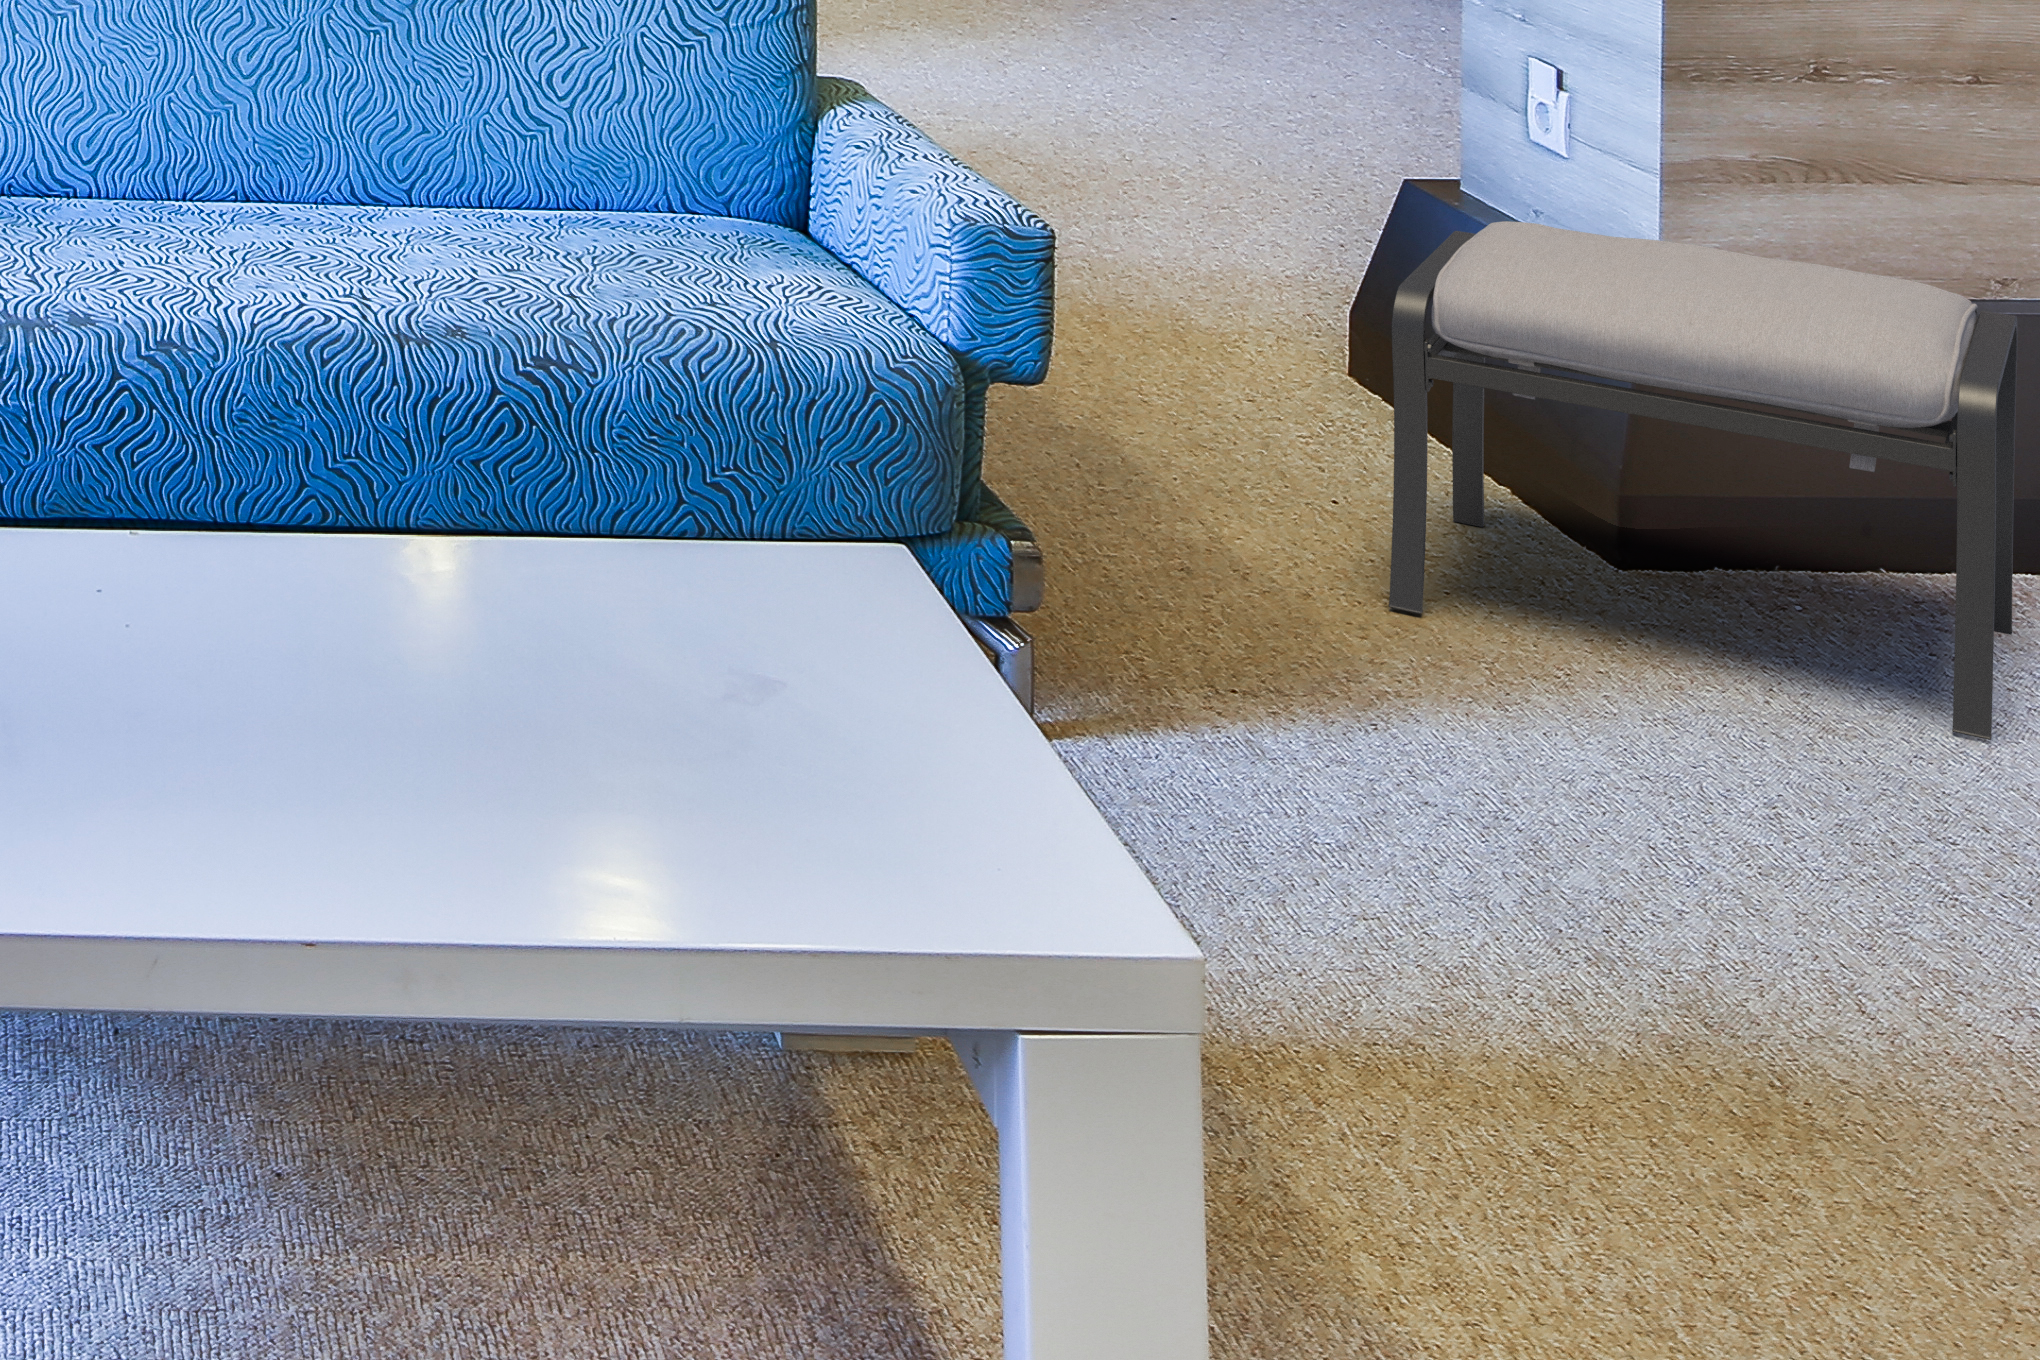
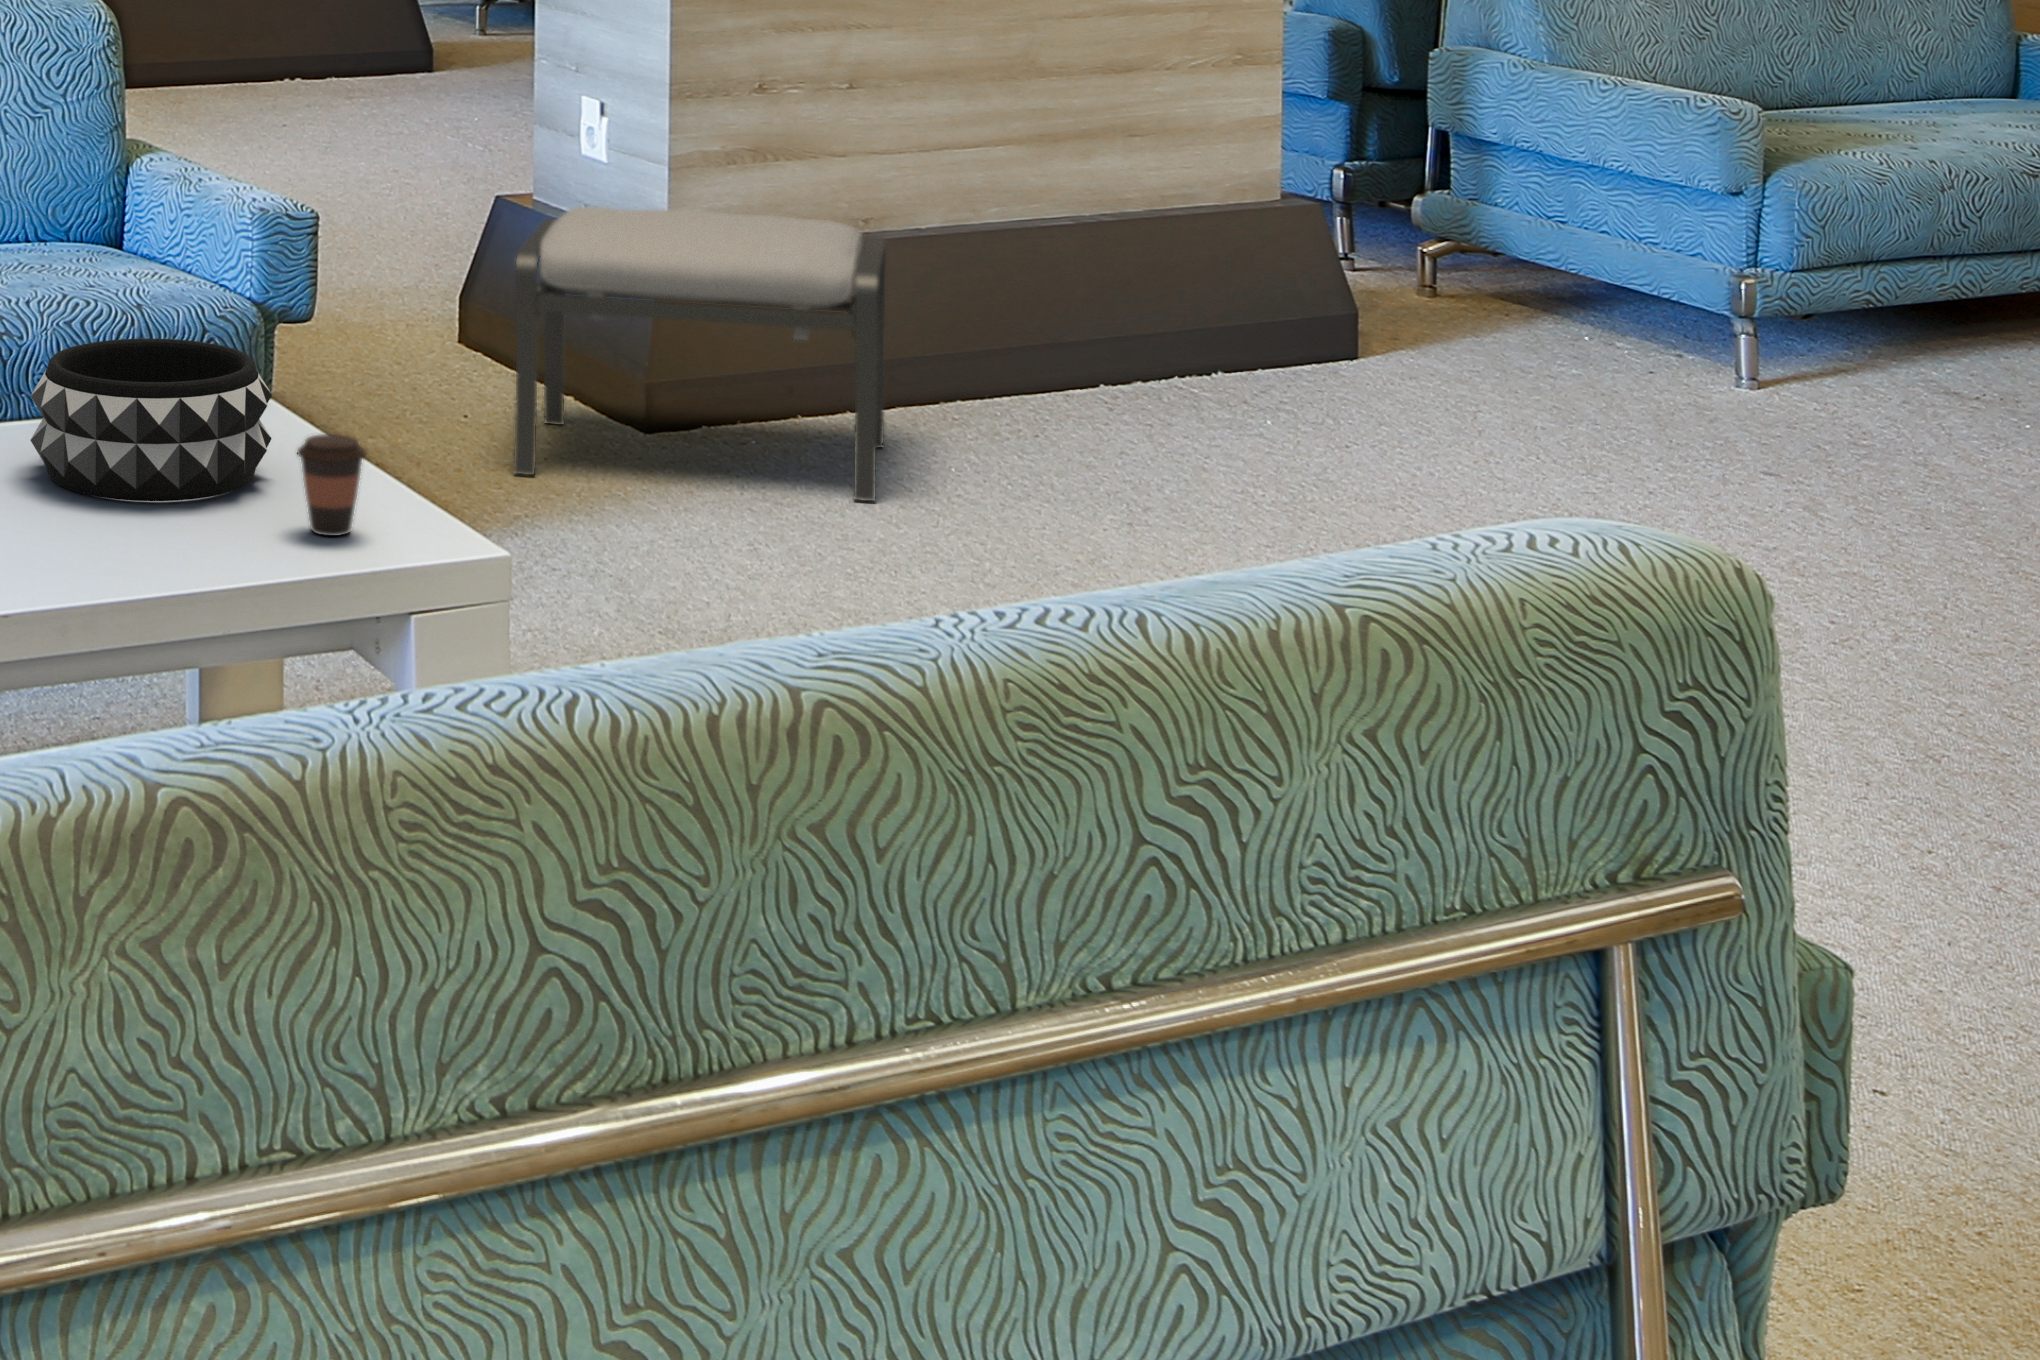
decorative bowl: none [459,470,841,767] -> present [30,338,272,501]
coffee cup: none [835,711,955,892] -> present [297,434,366,536]

